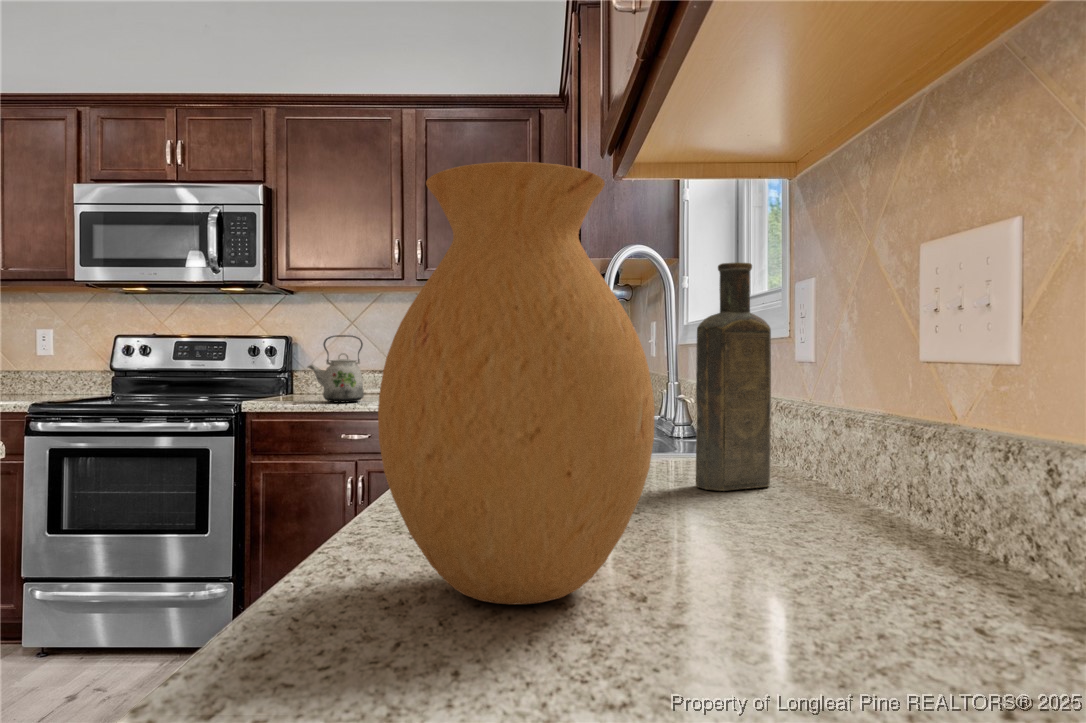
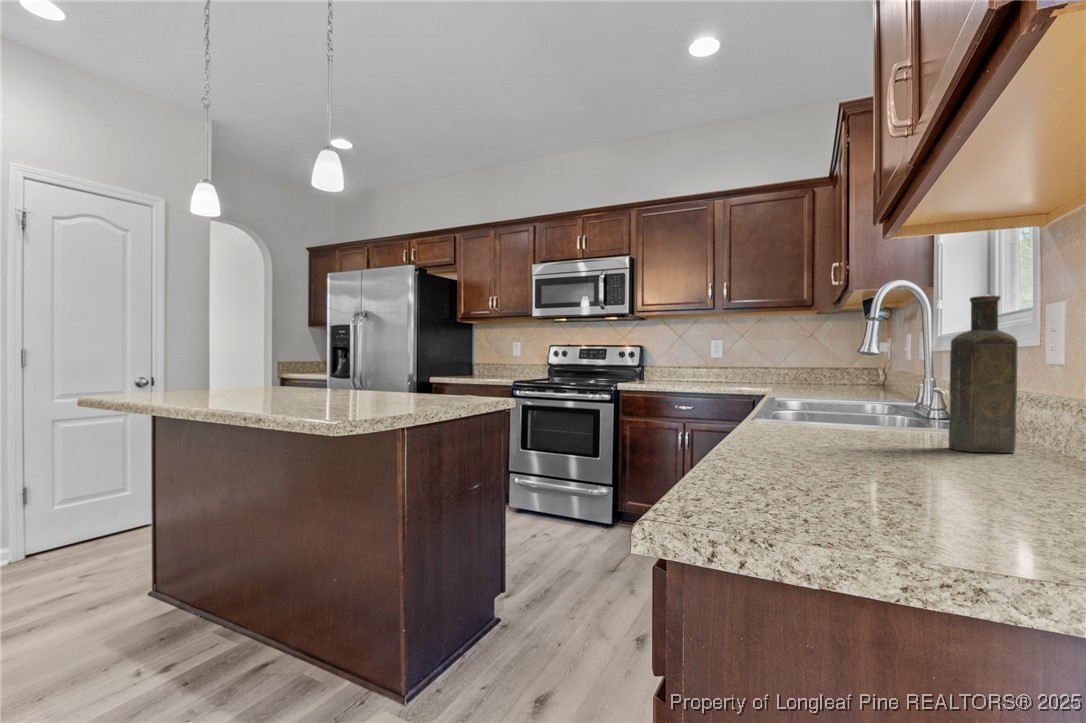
vase: present [378,162,655,605] -> none [751,260,918,488]
kettle: present [308,335,364,402] -> none [655,345,689,386]

